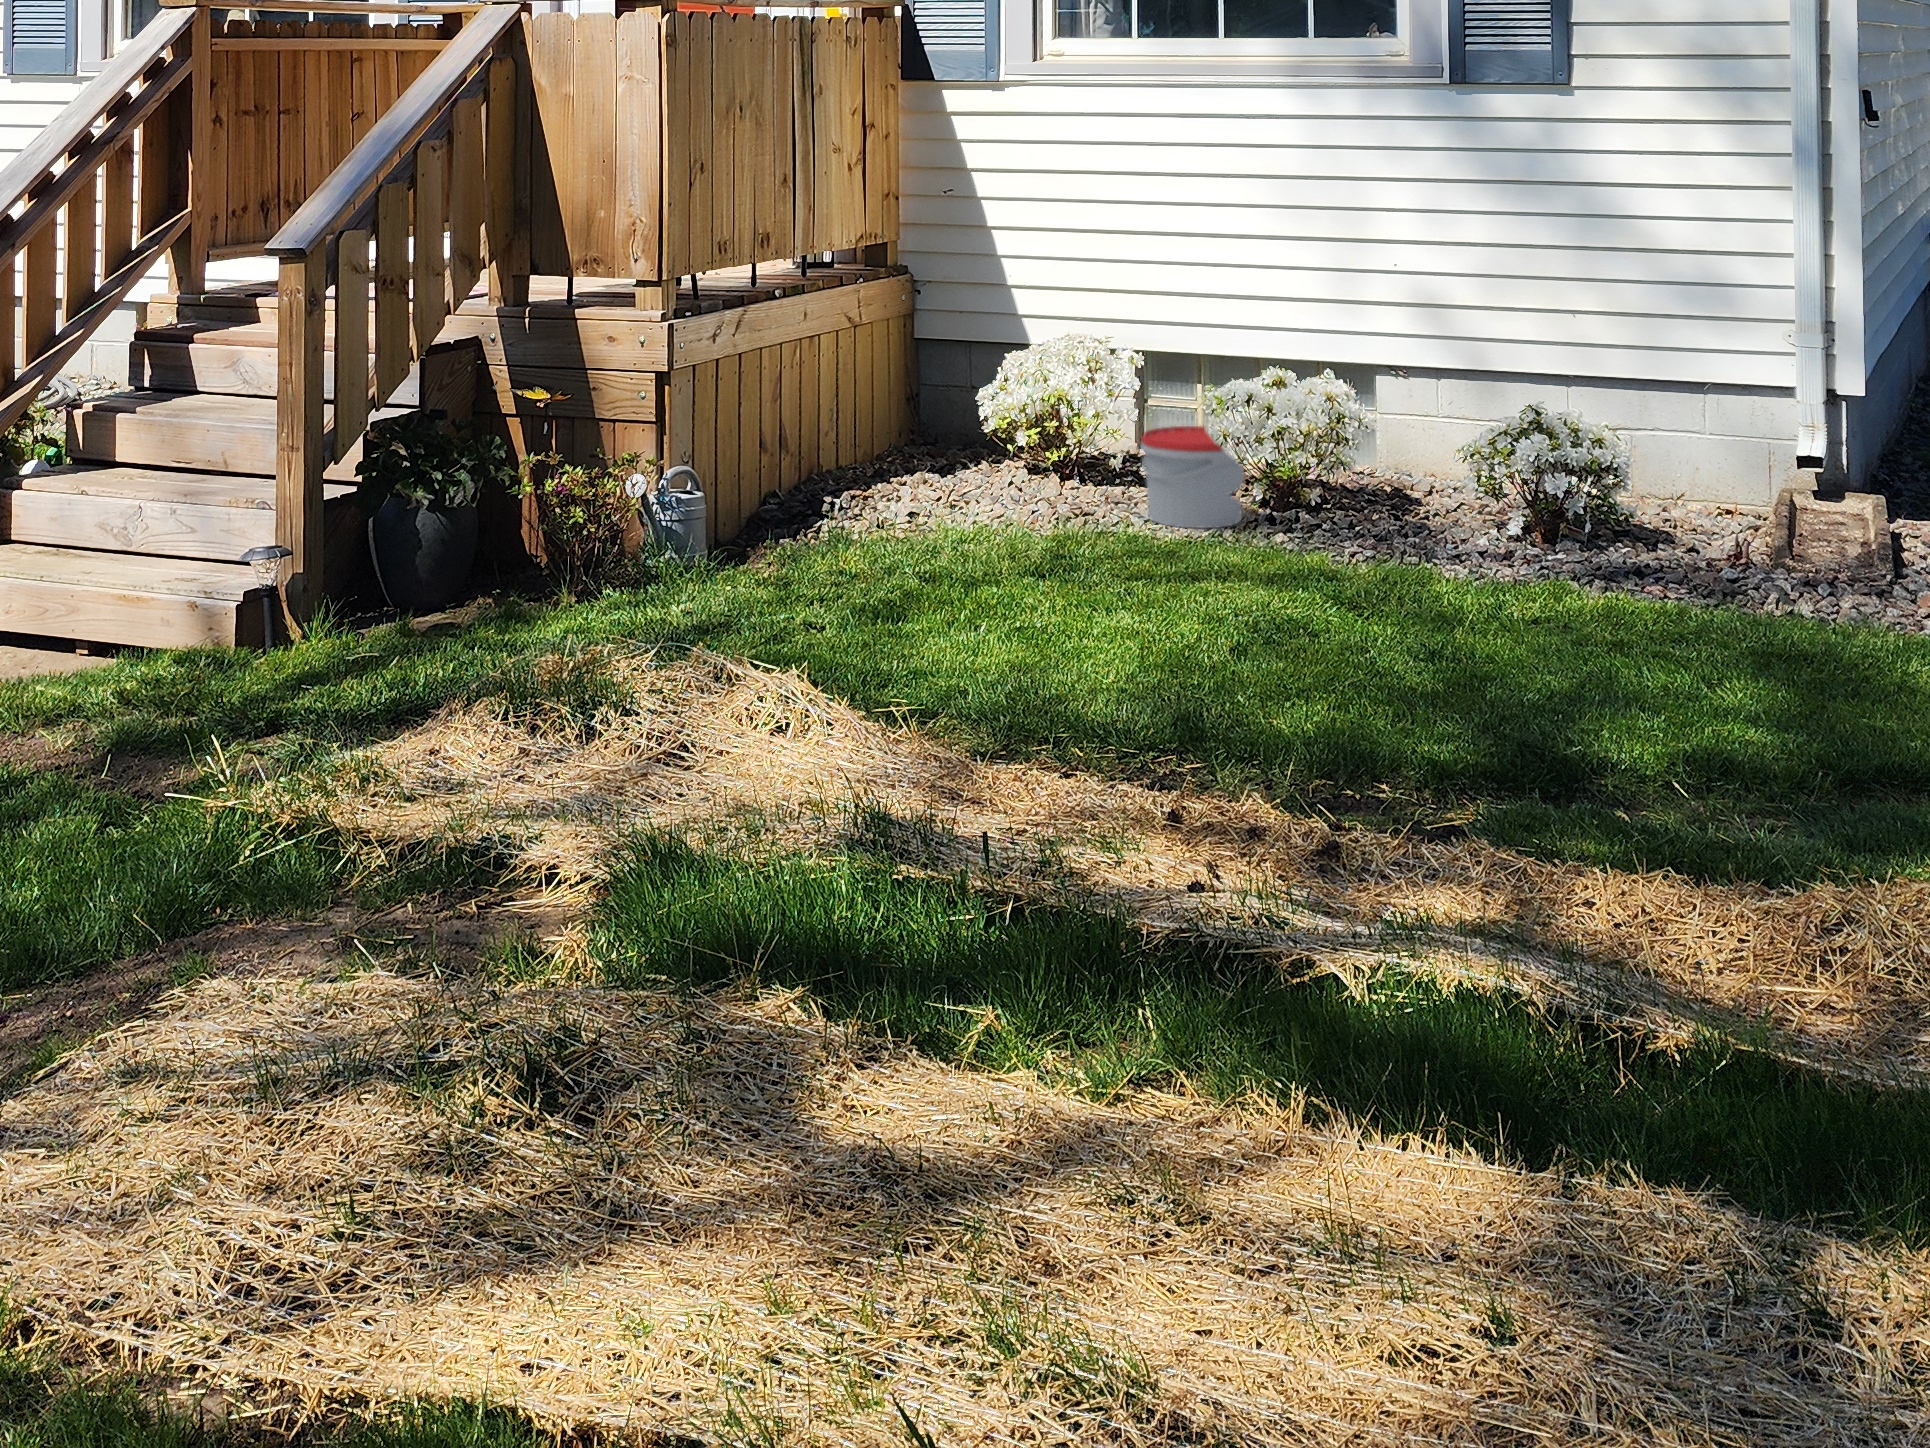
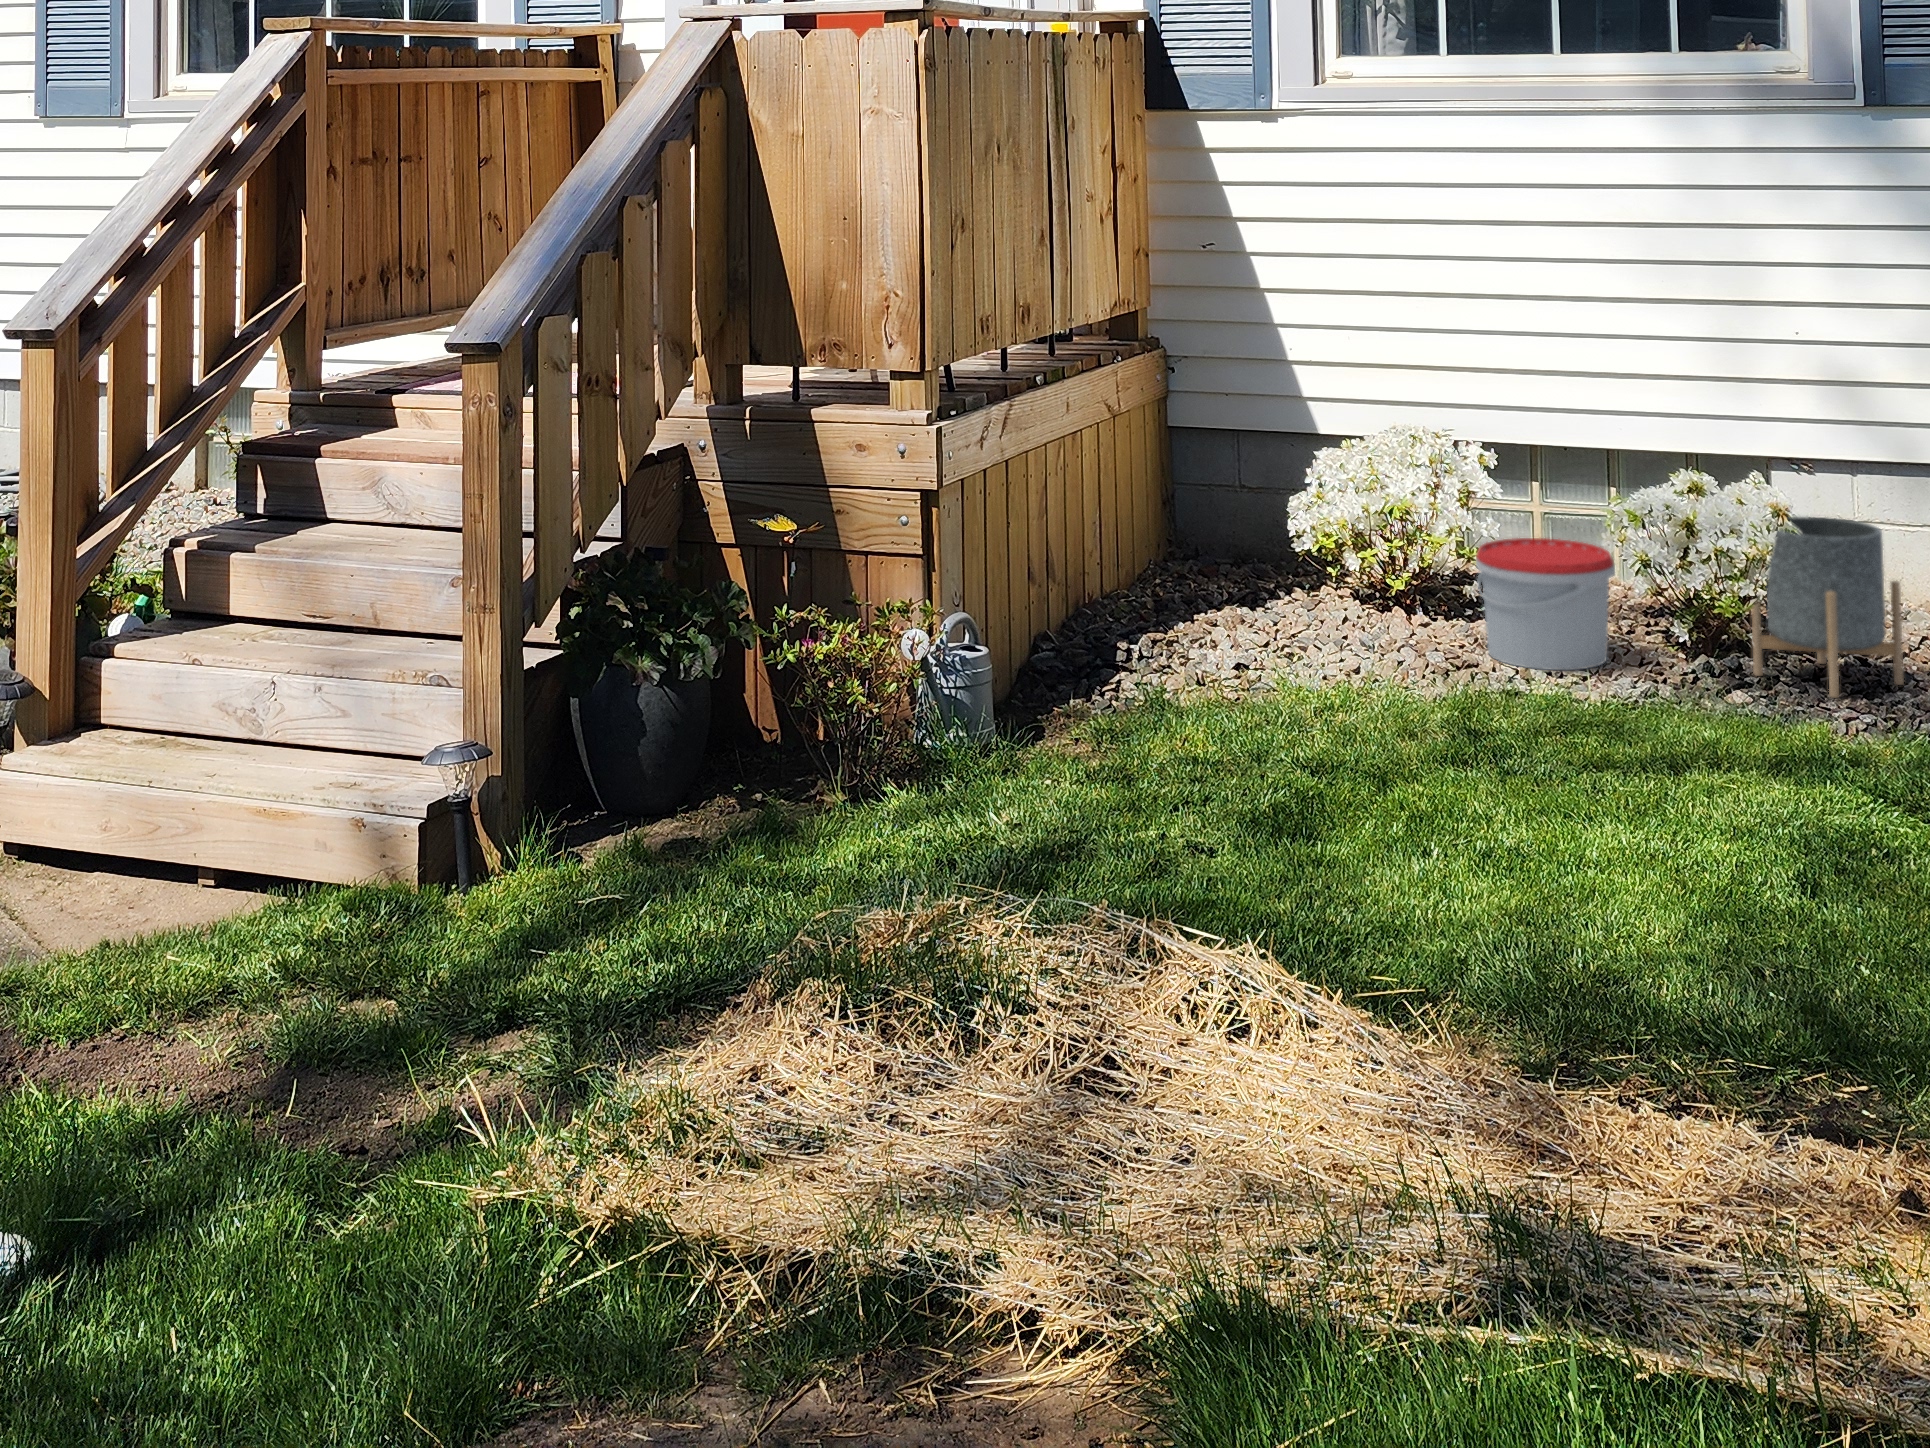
planter: none [1348,409,1461,549] -> present [1752,517,1904,698]

